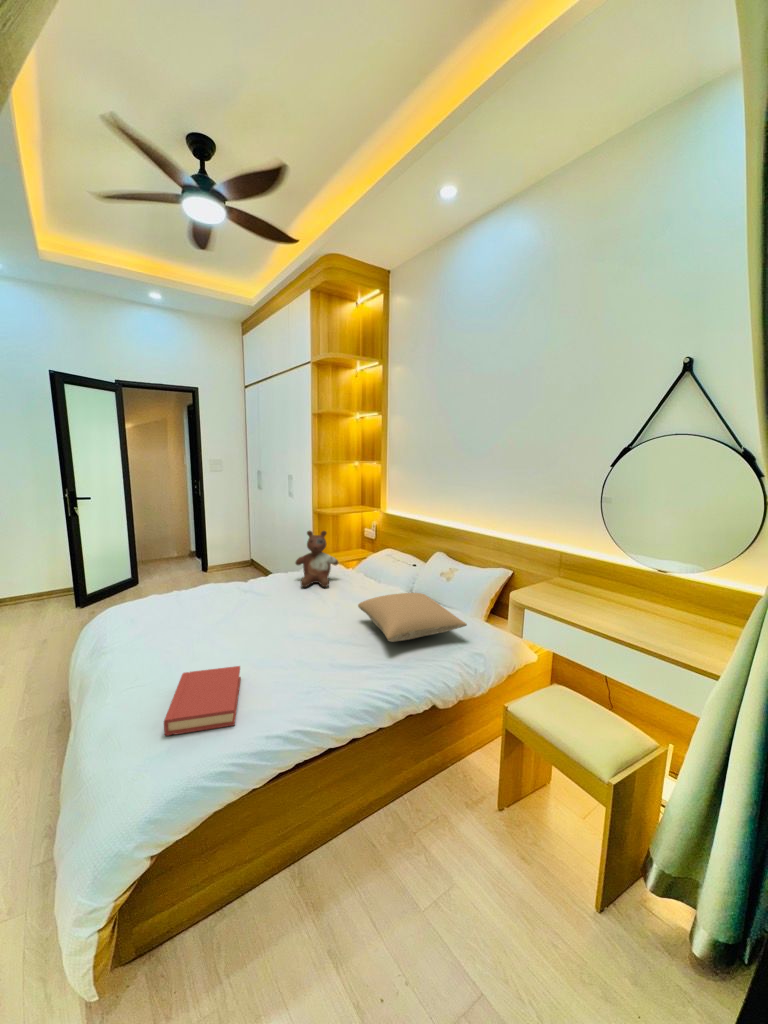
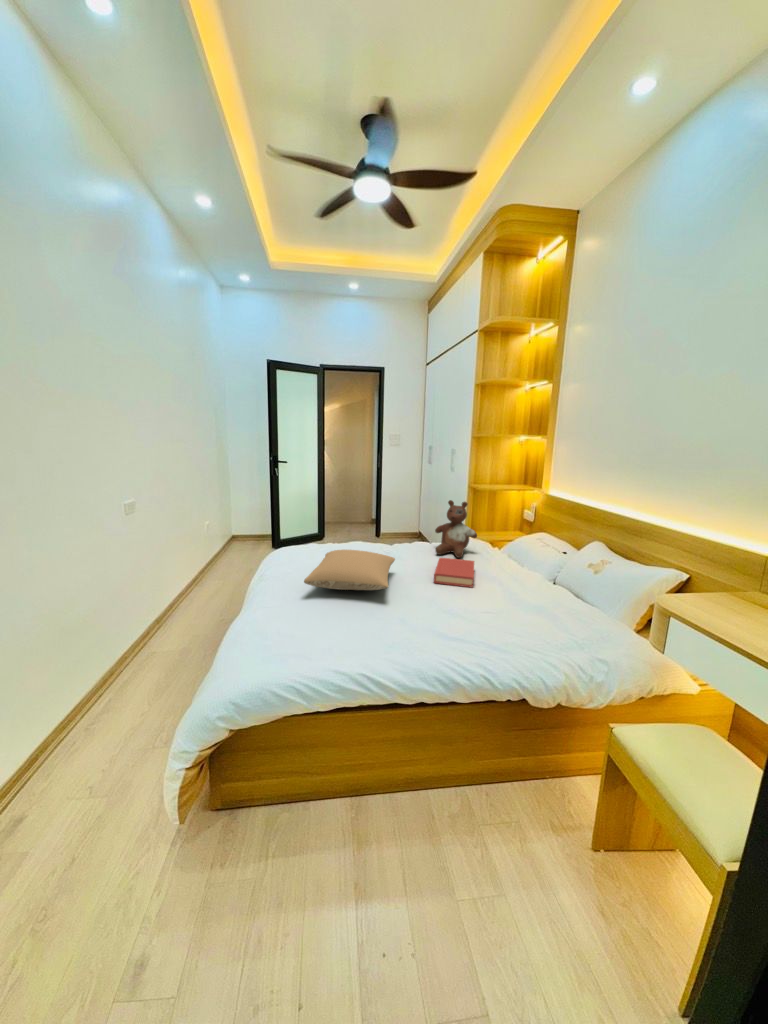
pillow: present [358,593,467,642] -> present [304,550,395,590]
hardback book: present [164,666,241,736] -> present [434,558,474,587]

